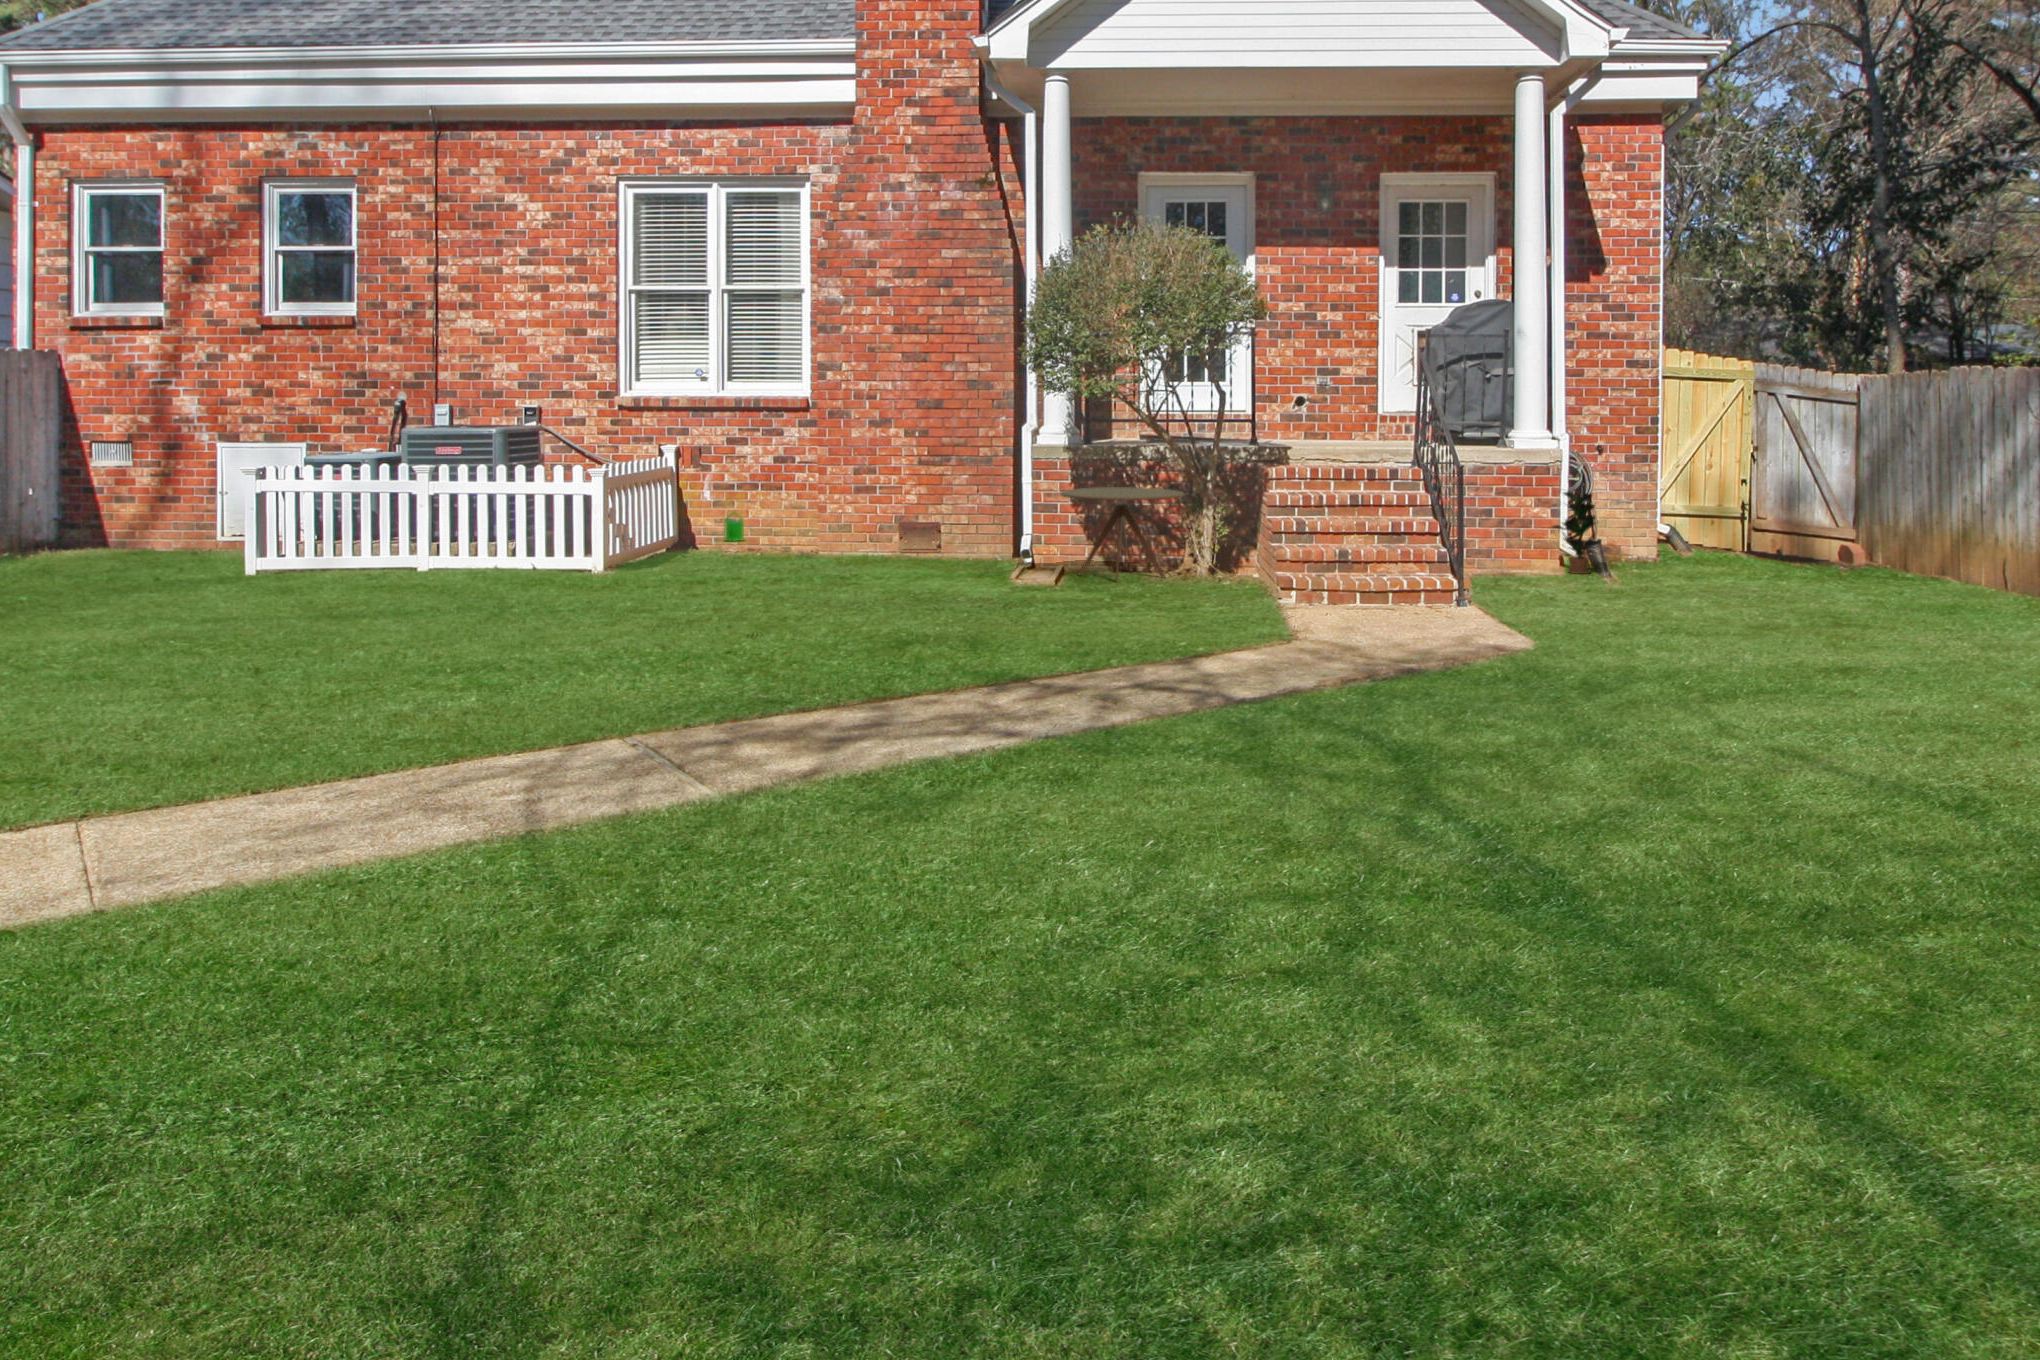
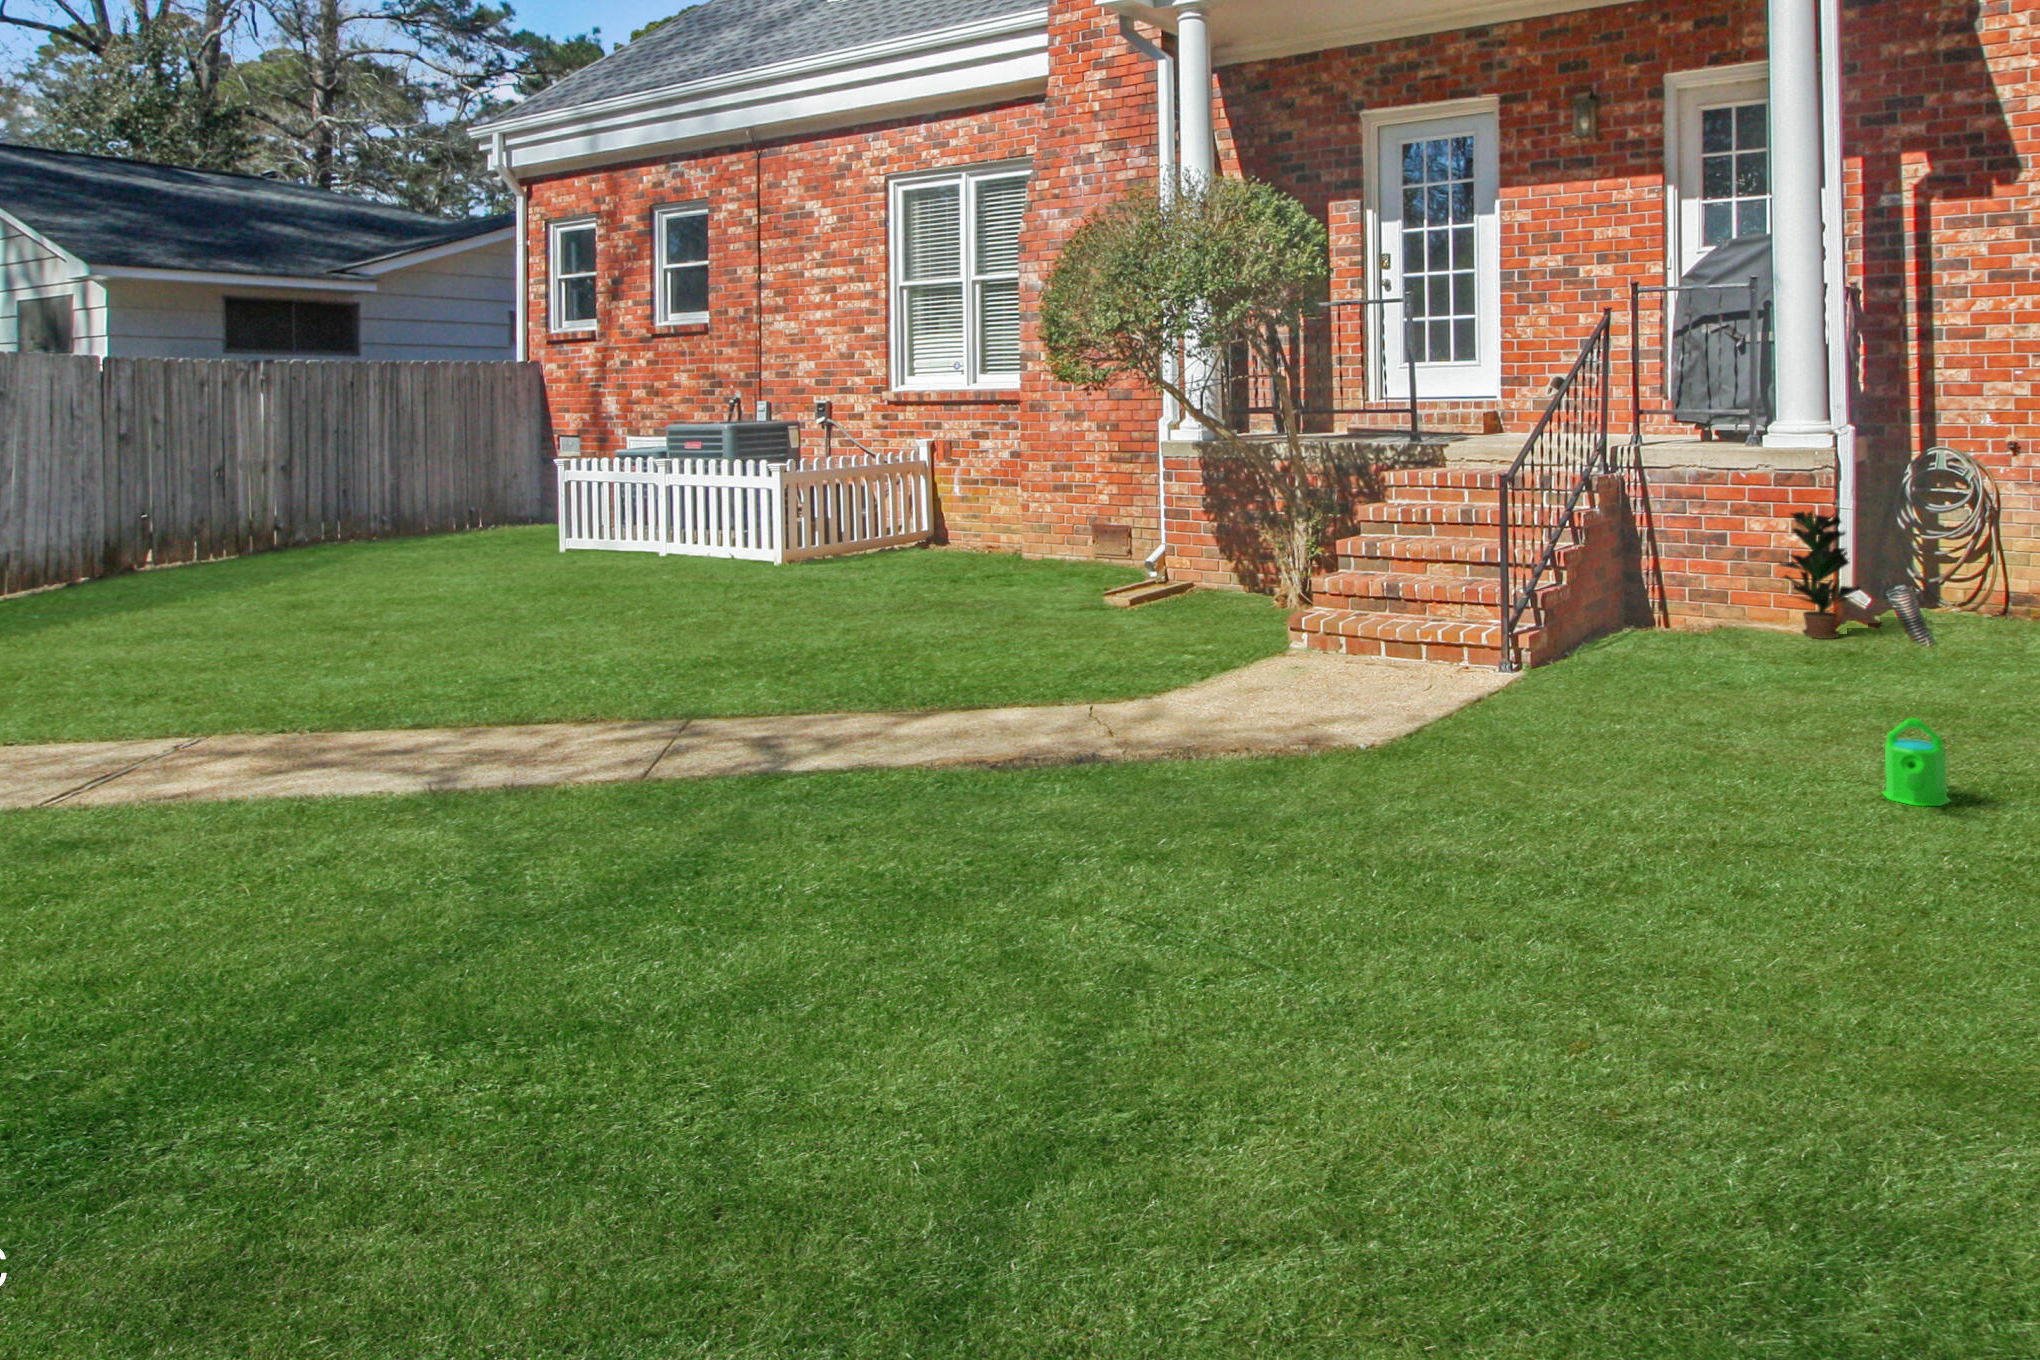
round table: present [1060,487,1184,582] -> none [1104,492,1257,612]
watering can: present [724,511,744,541] -> present [1882,718,1951,806]

